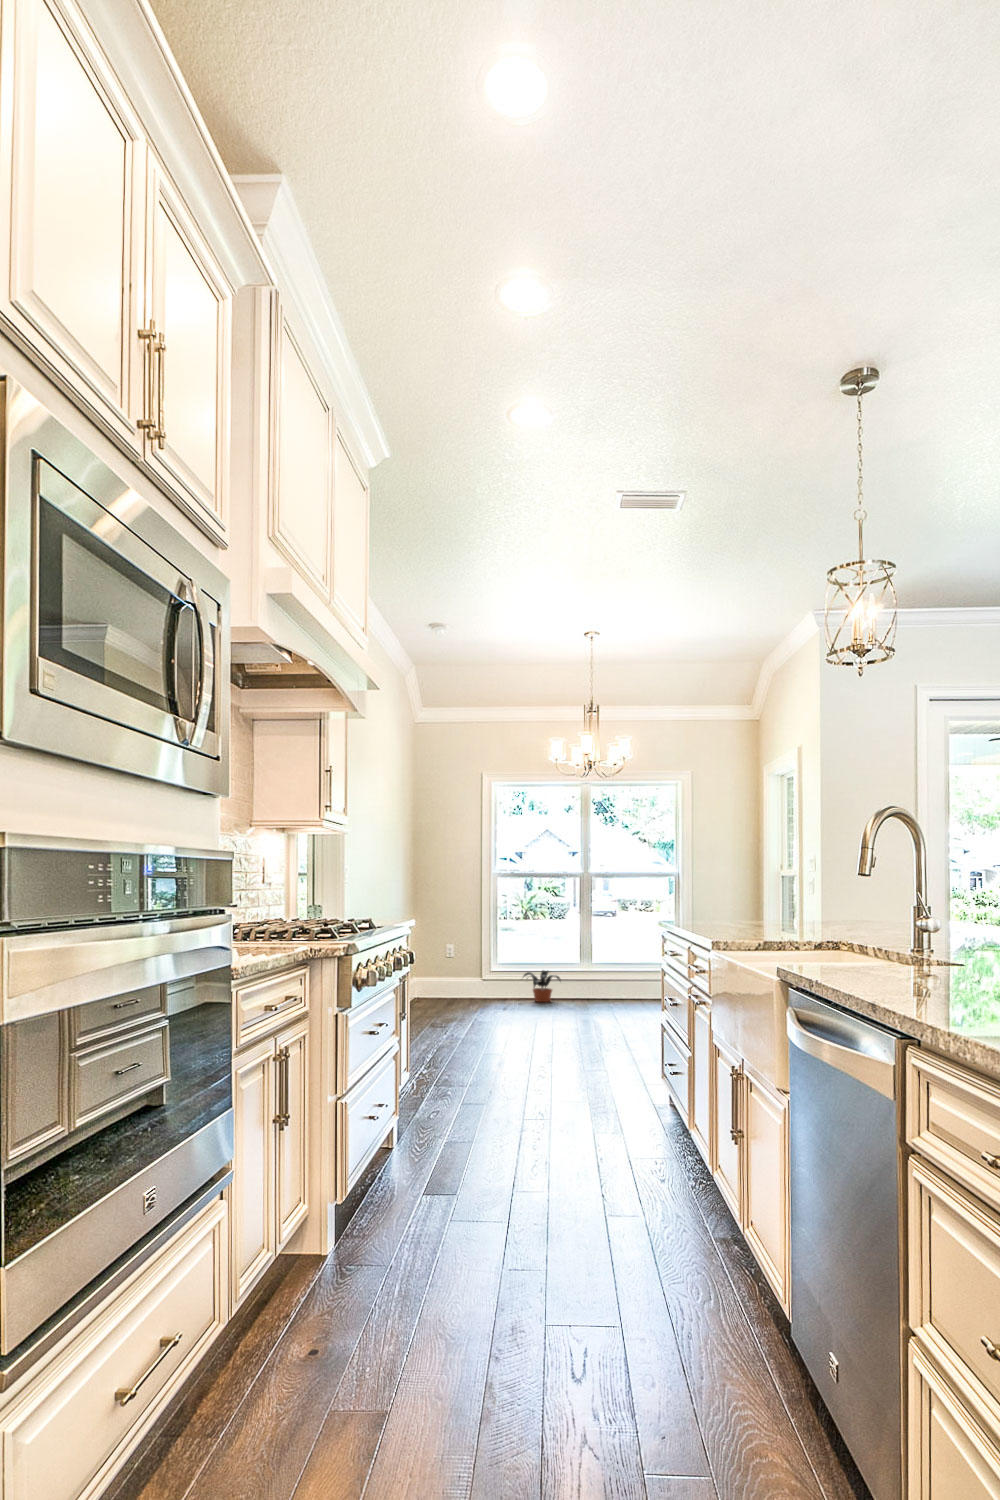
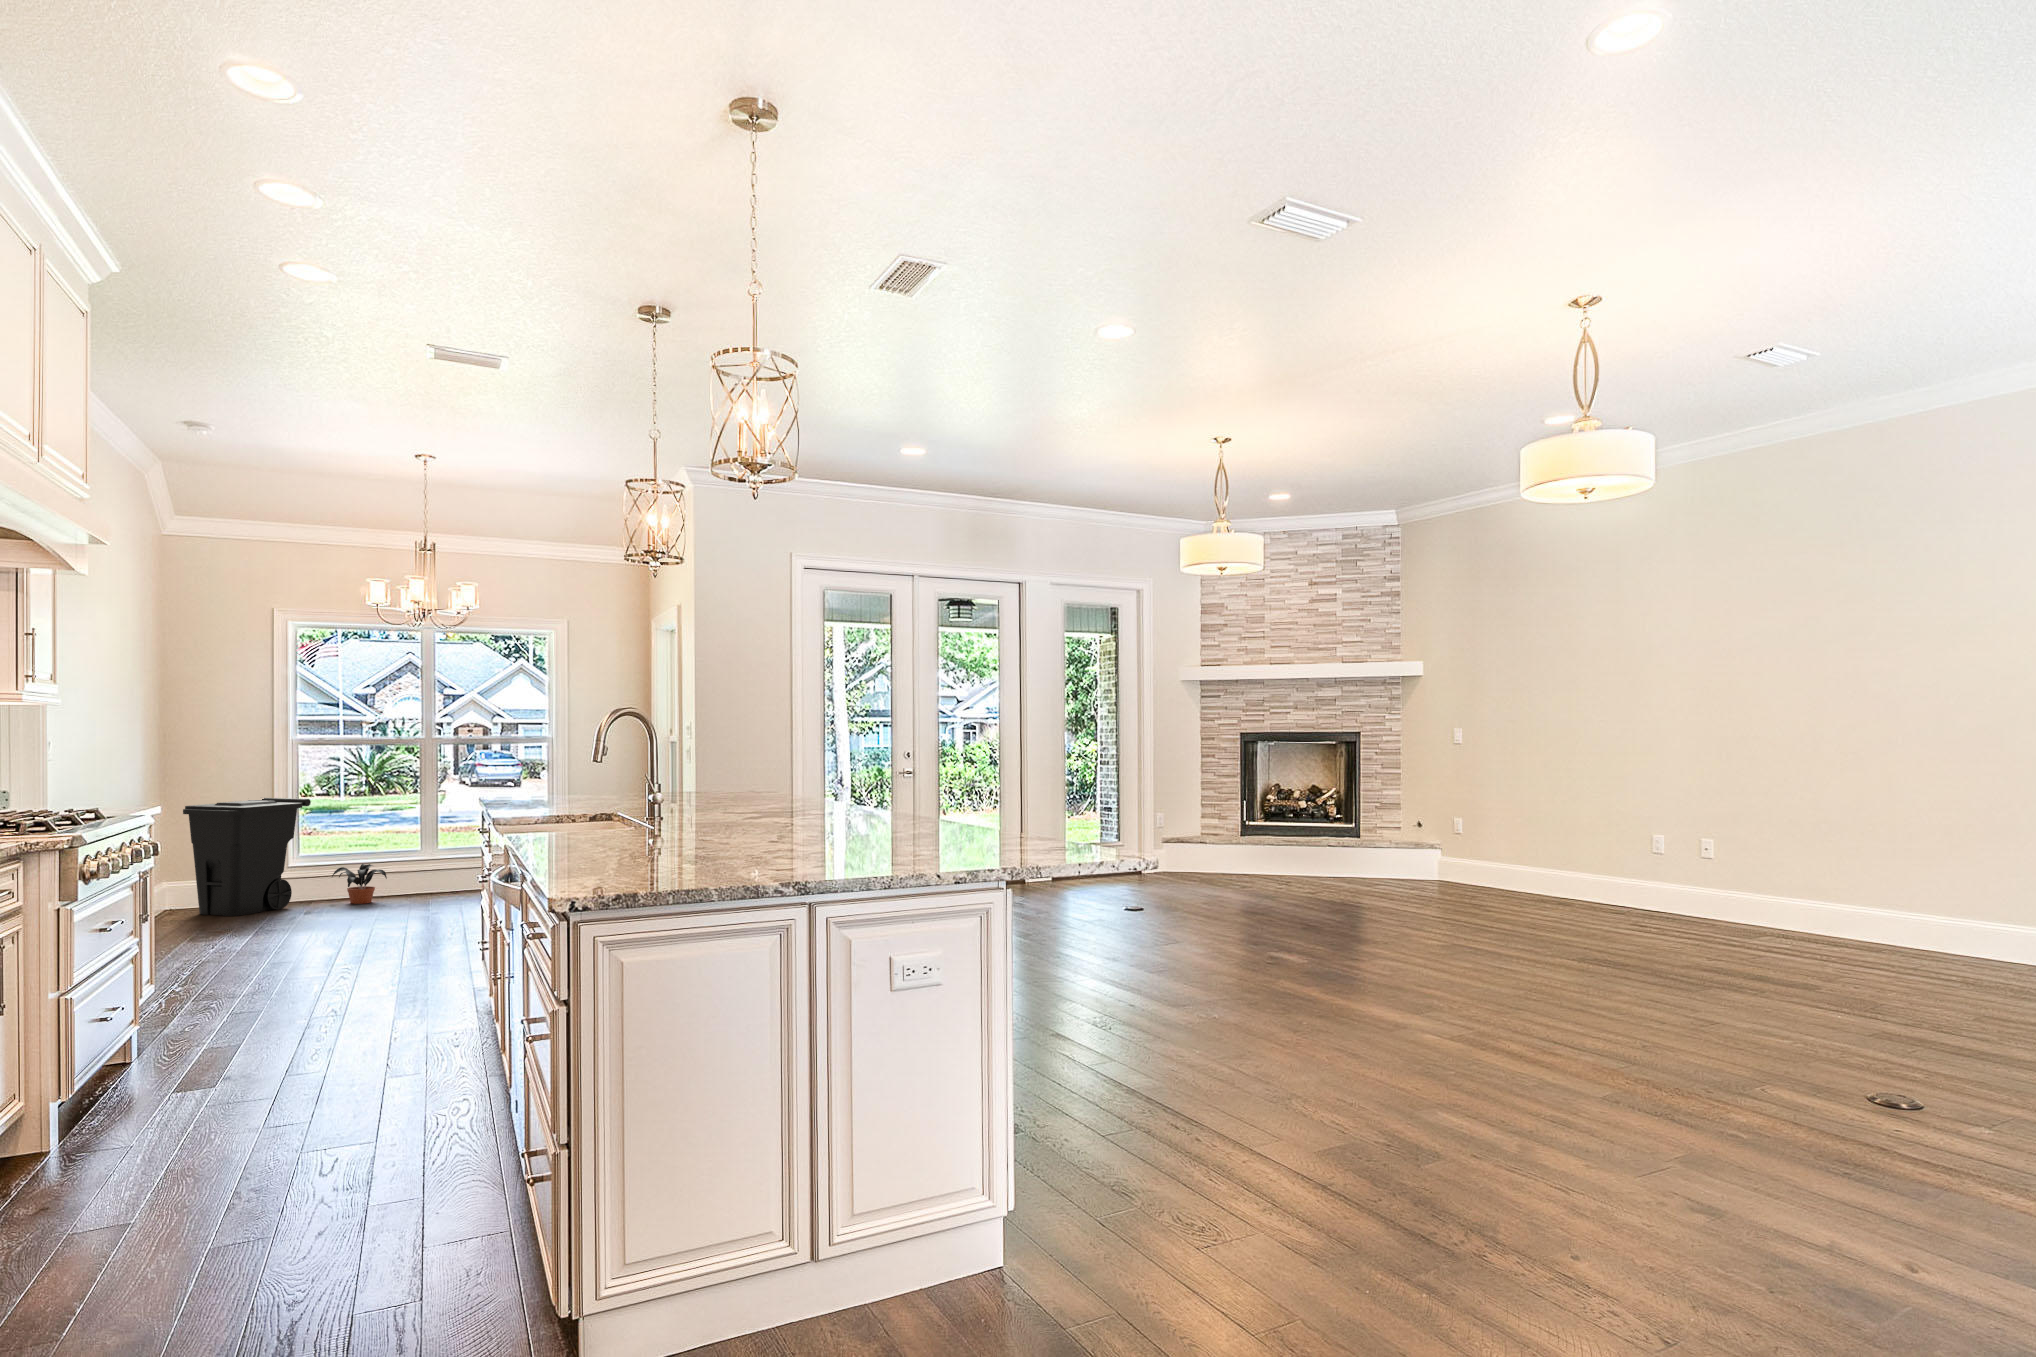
trash can: none [421,915,507,1006] -> present [183,798,311,916]

